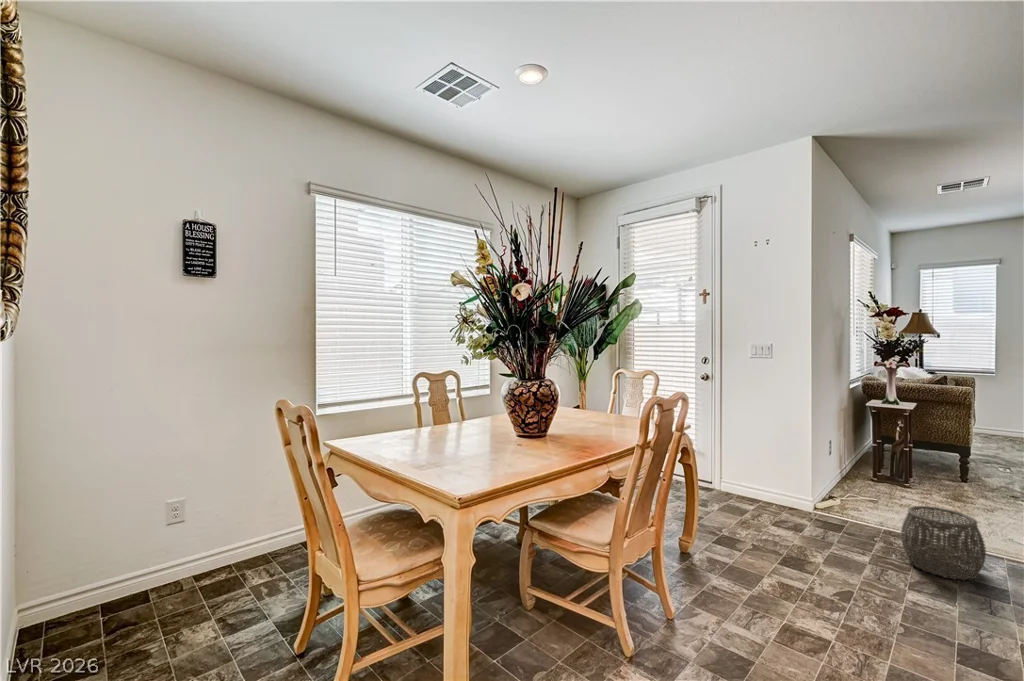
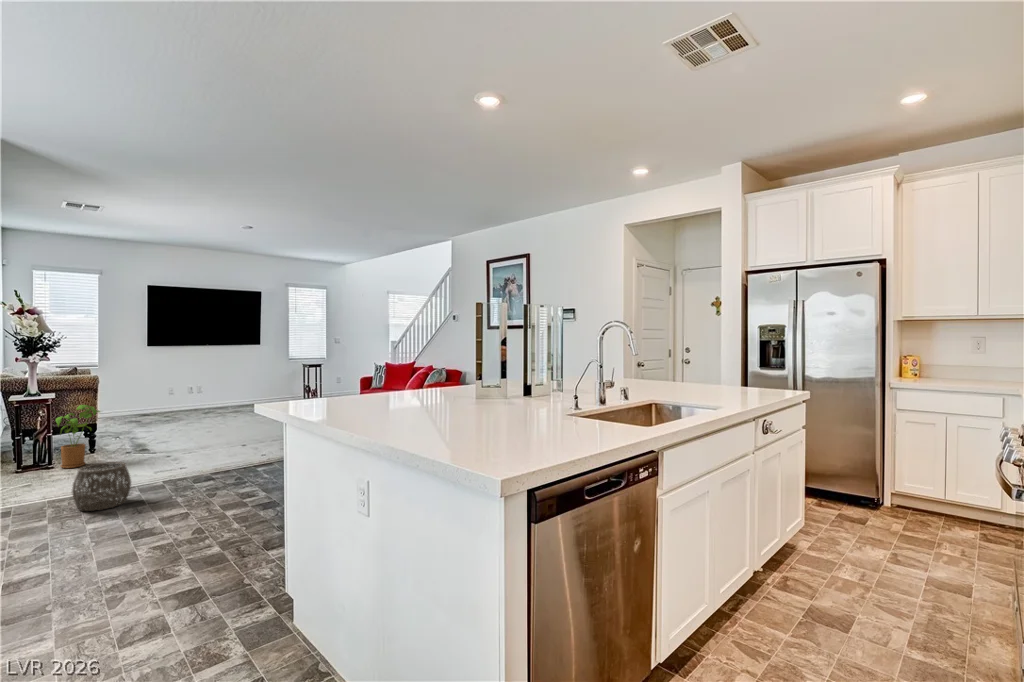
house plant: none [912,422,970,497] -> present [56,405,100,468]

